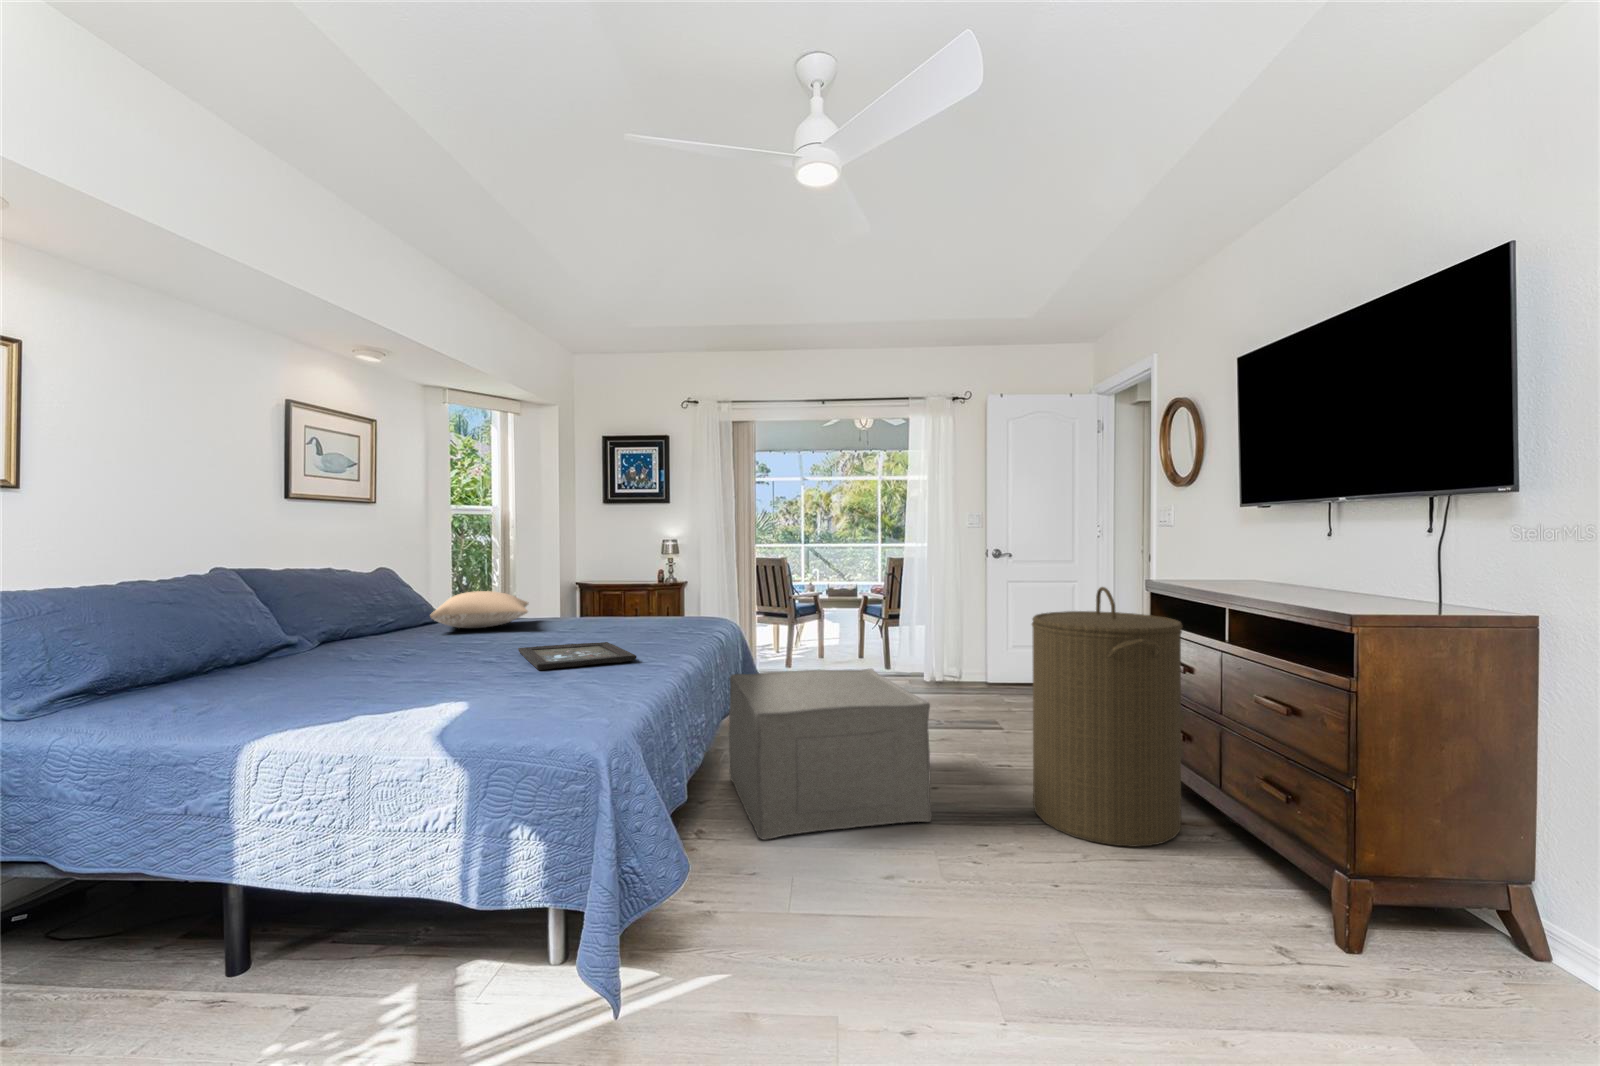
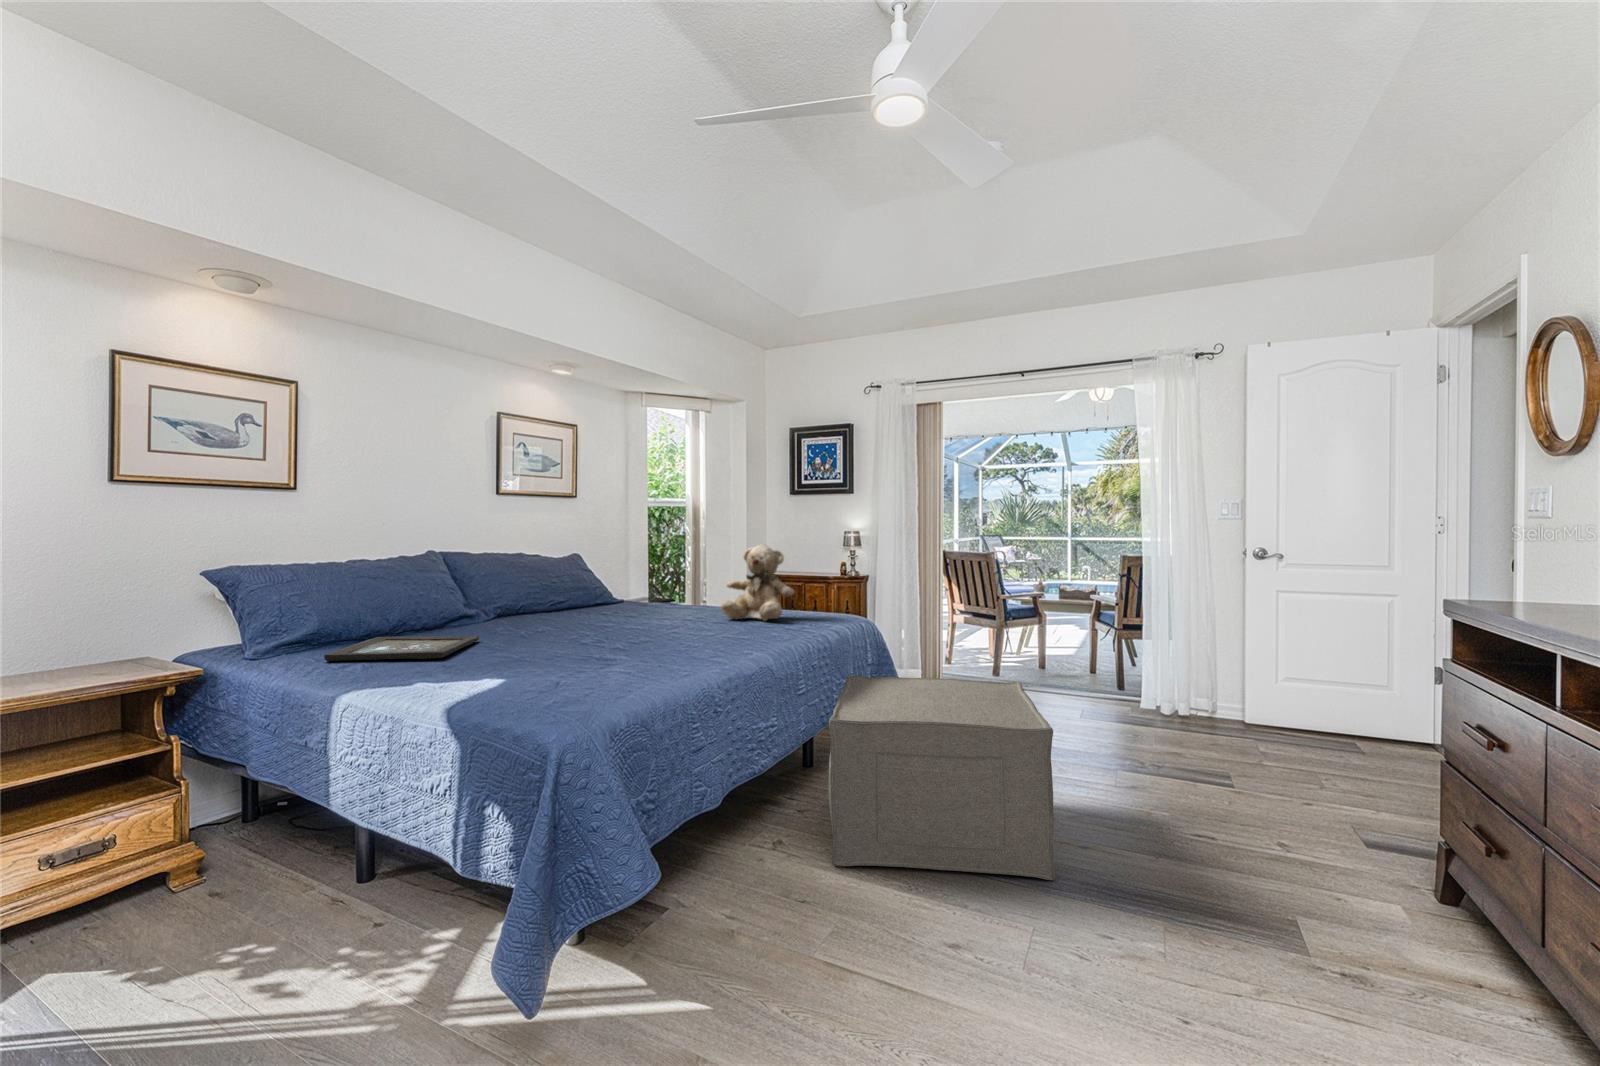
teddy bear: none [589,555,659,629] -> present [720,544,794,621]
laundry hamper: present [1032,587,1183,847] -> none [1208,587,1454,975]
pillow: present [430,591,528,628] -> none [576,578,680,613]
tray: present [518,642,637,670] -> present [324,636,479,661]

